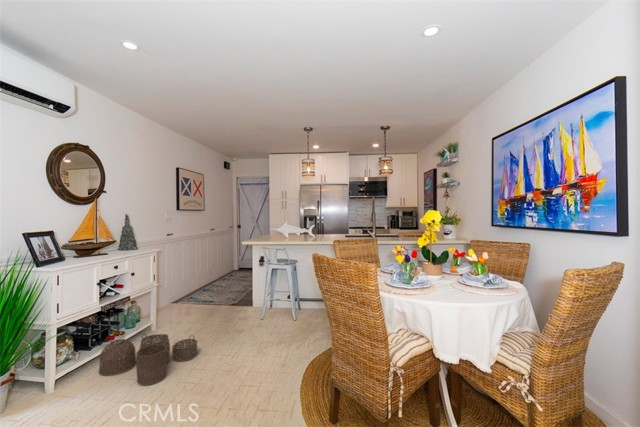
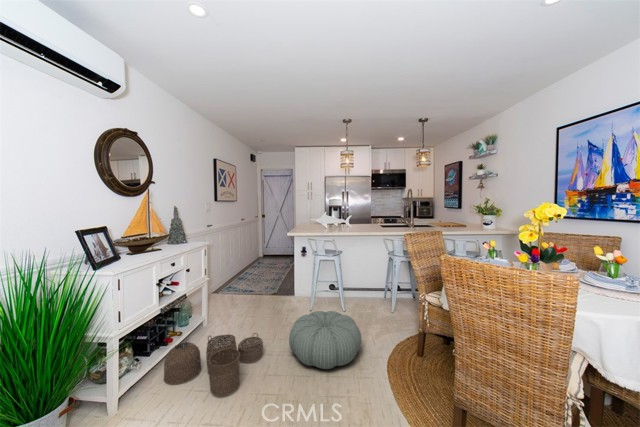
pouf: none [221,317,291,367] -> present [289,311,361,369]

